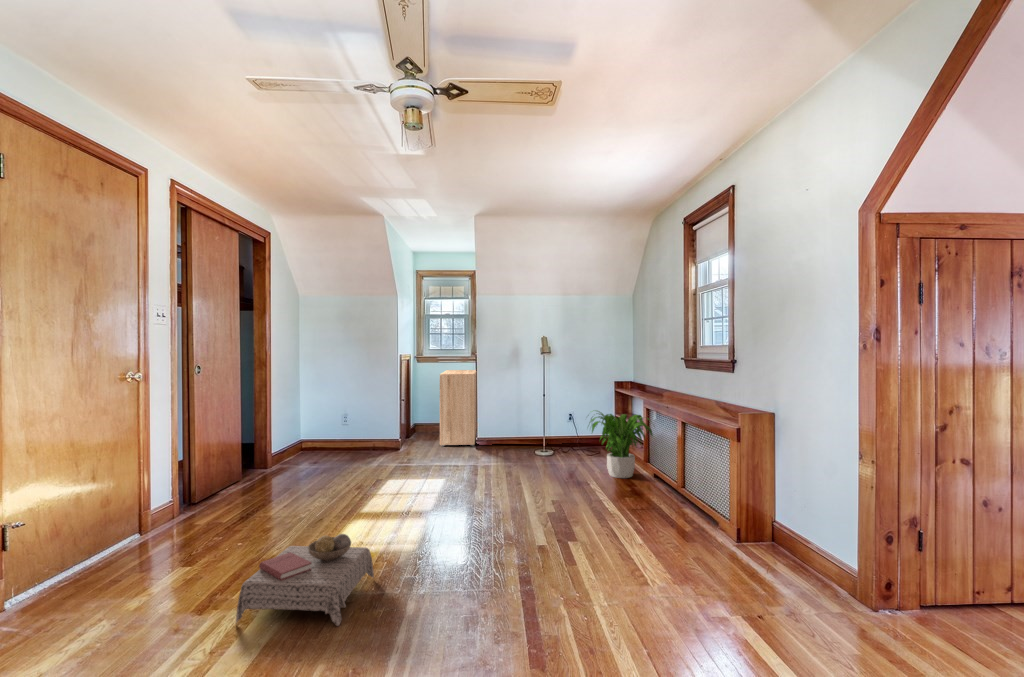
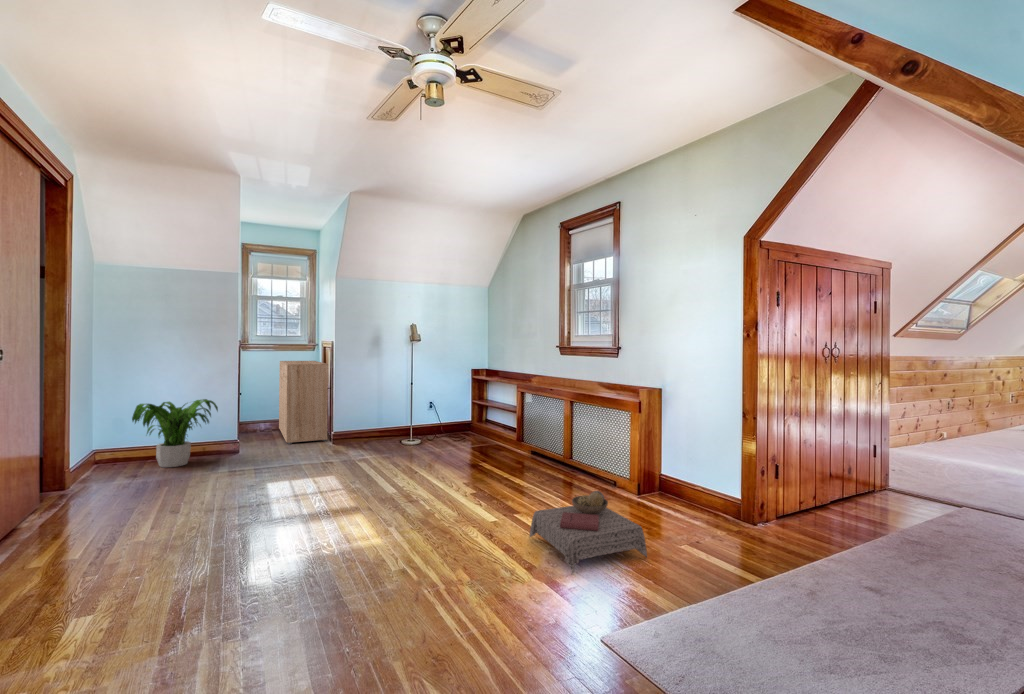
potted plant: present [590,412,653,478] -> present [132,399,218,467]
ottoman: present [236,534,374,626] -> present [530,491,647,574]

